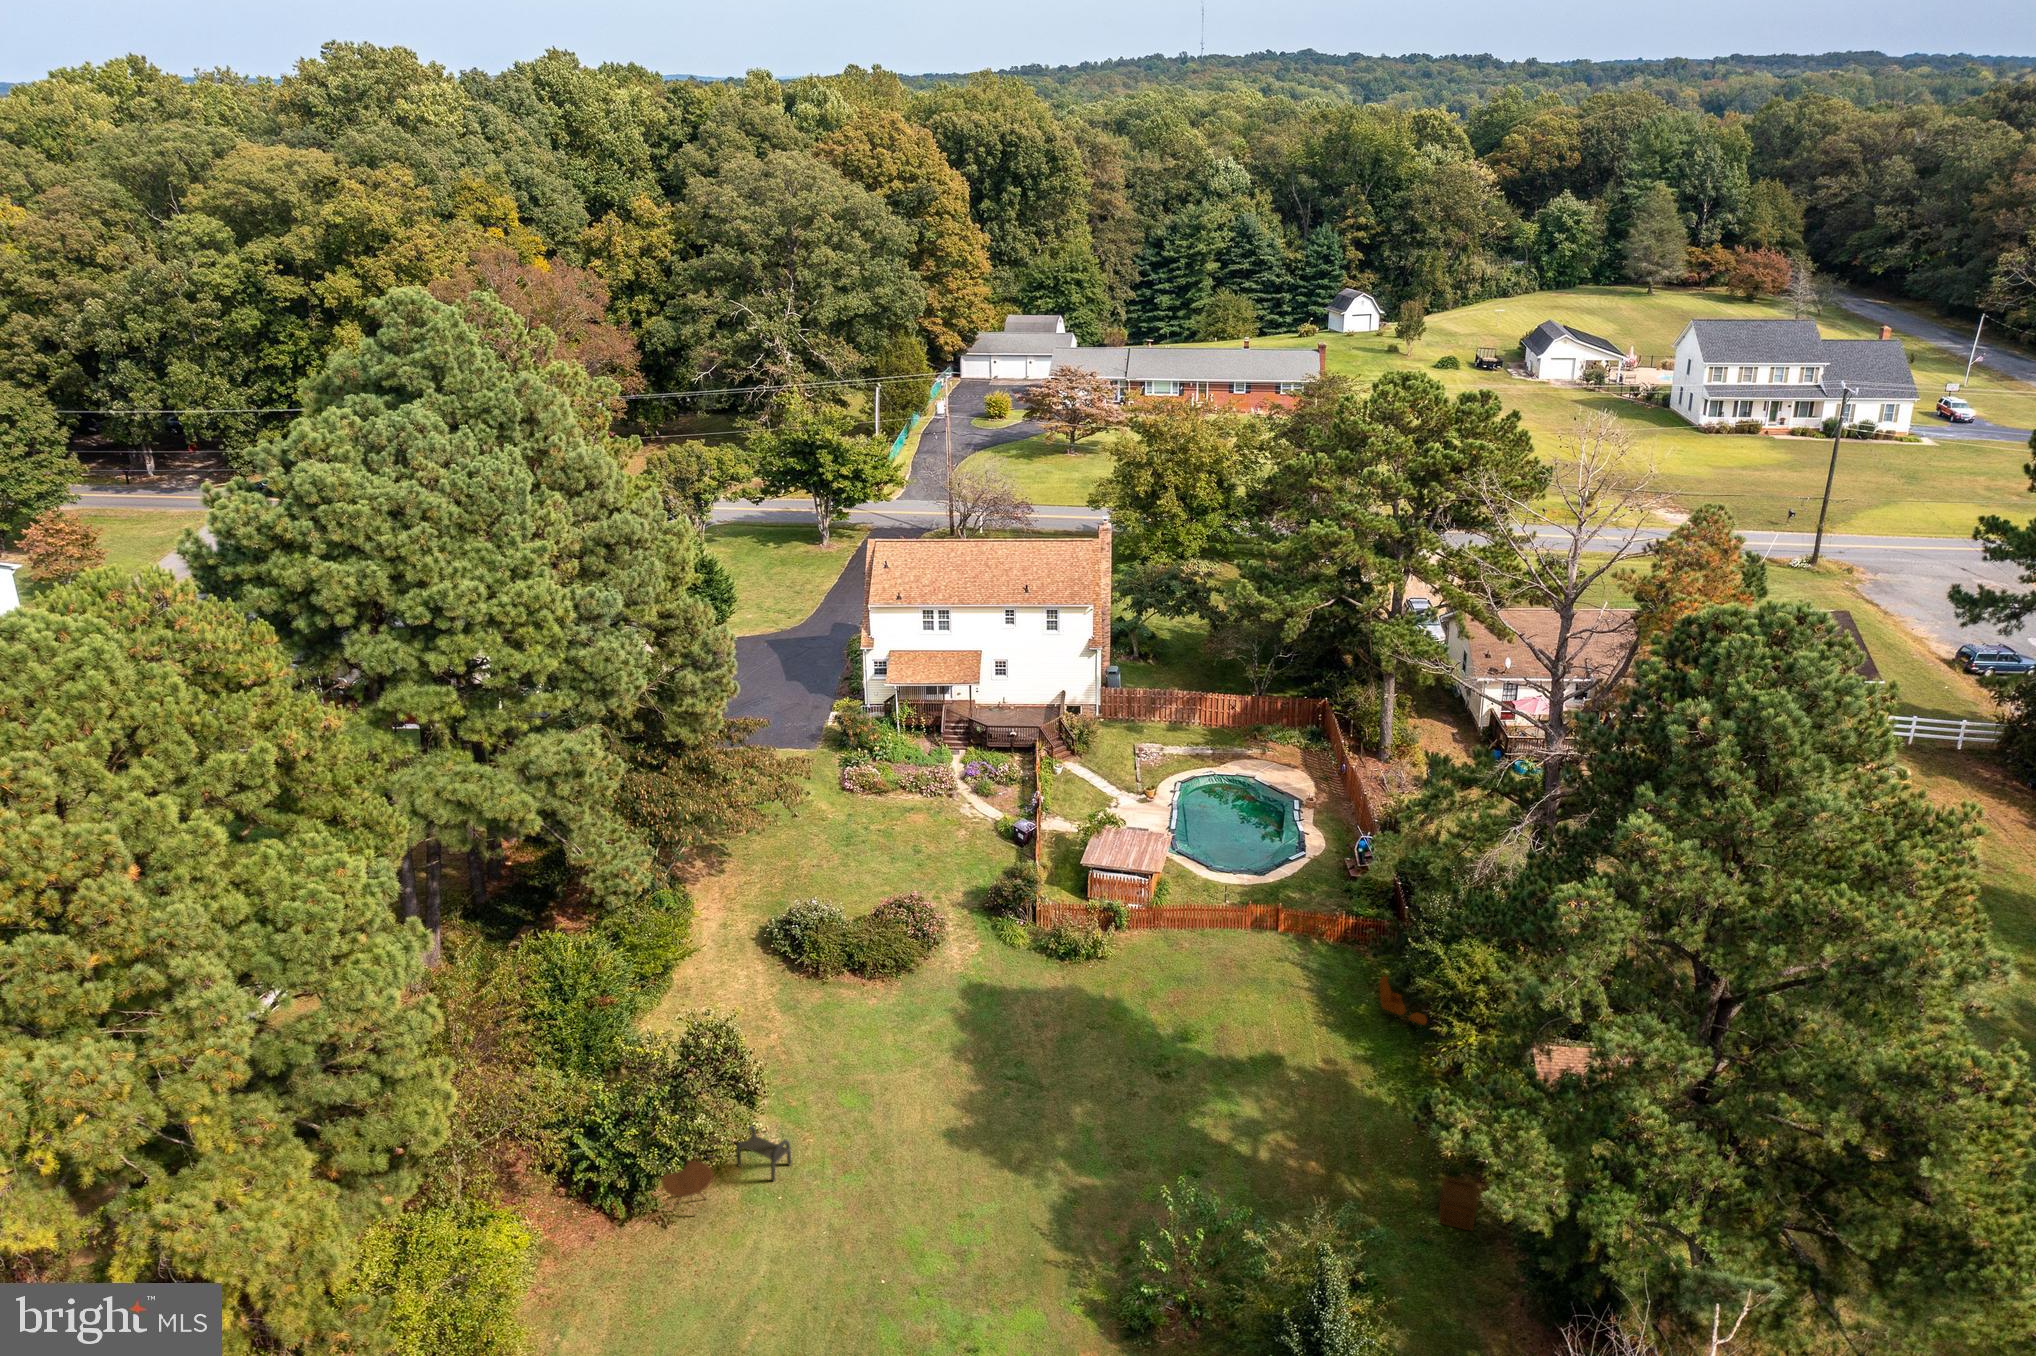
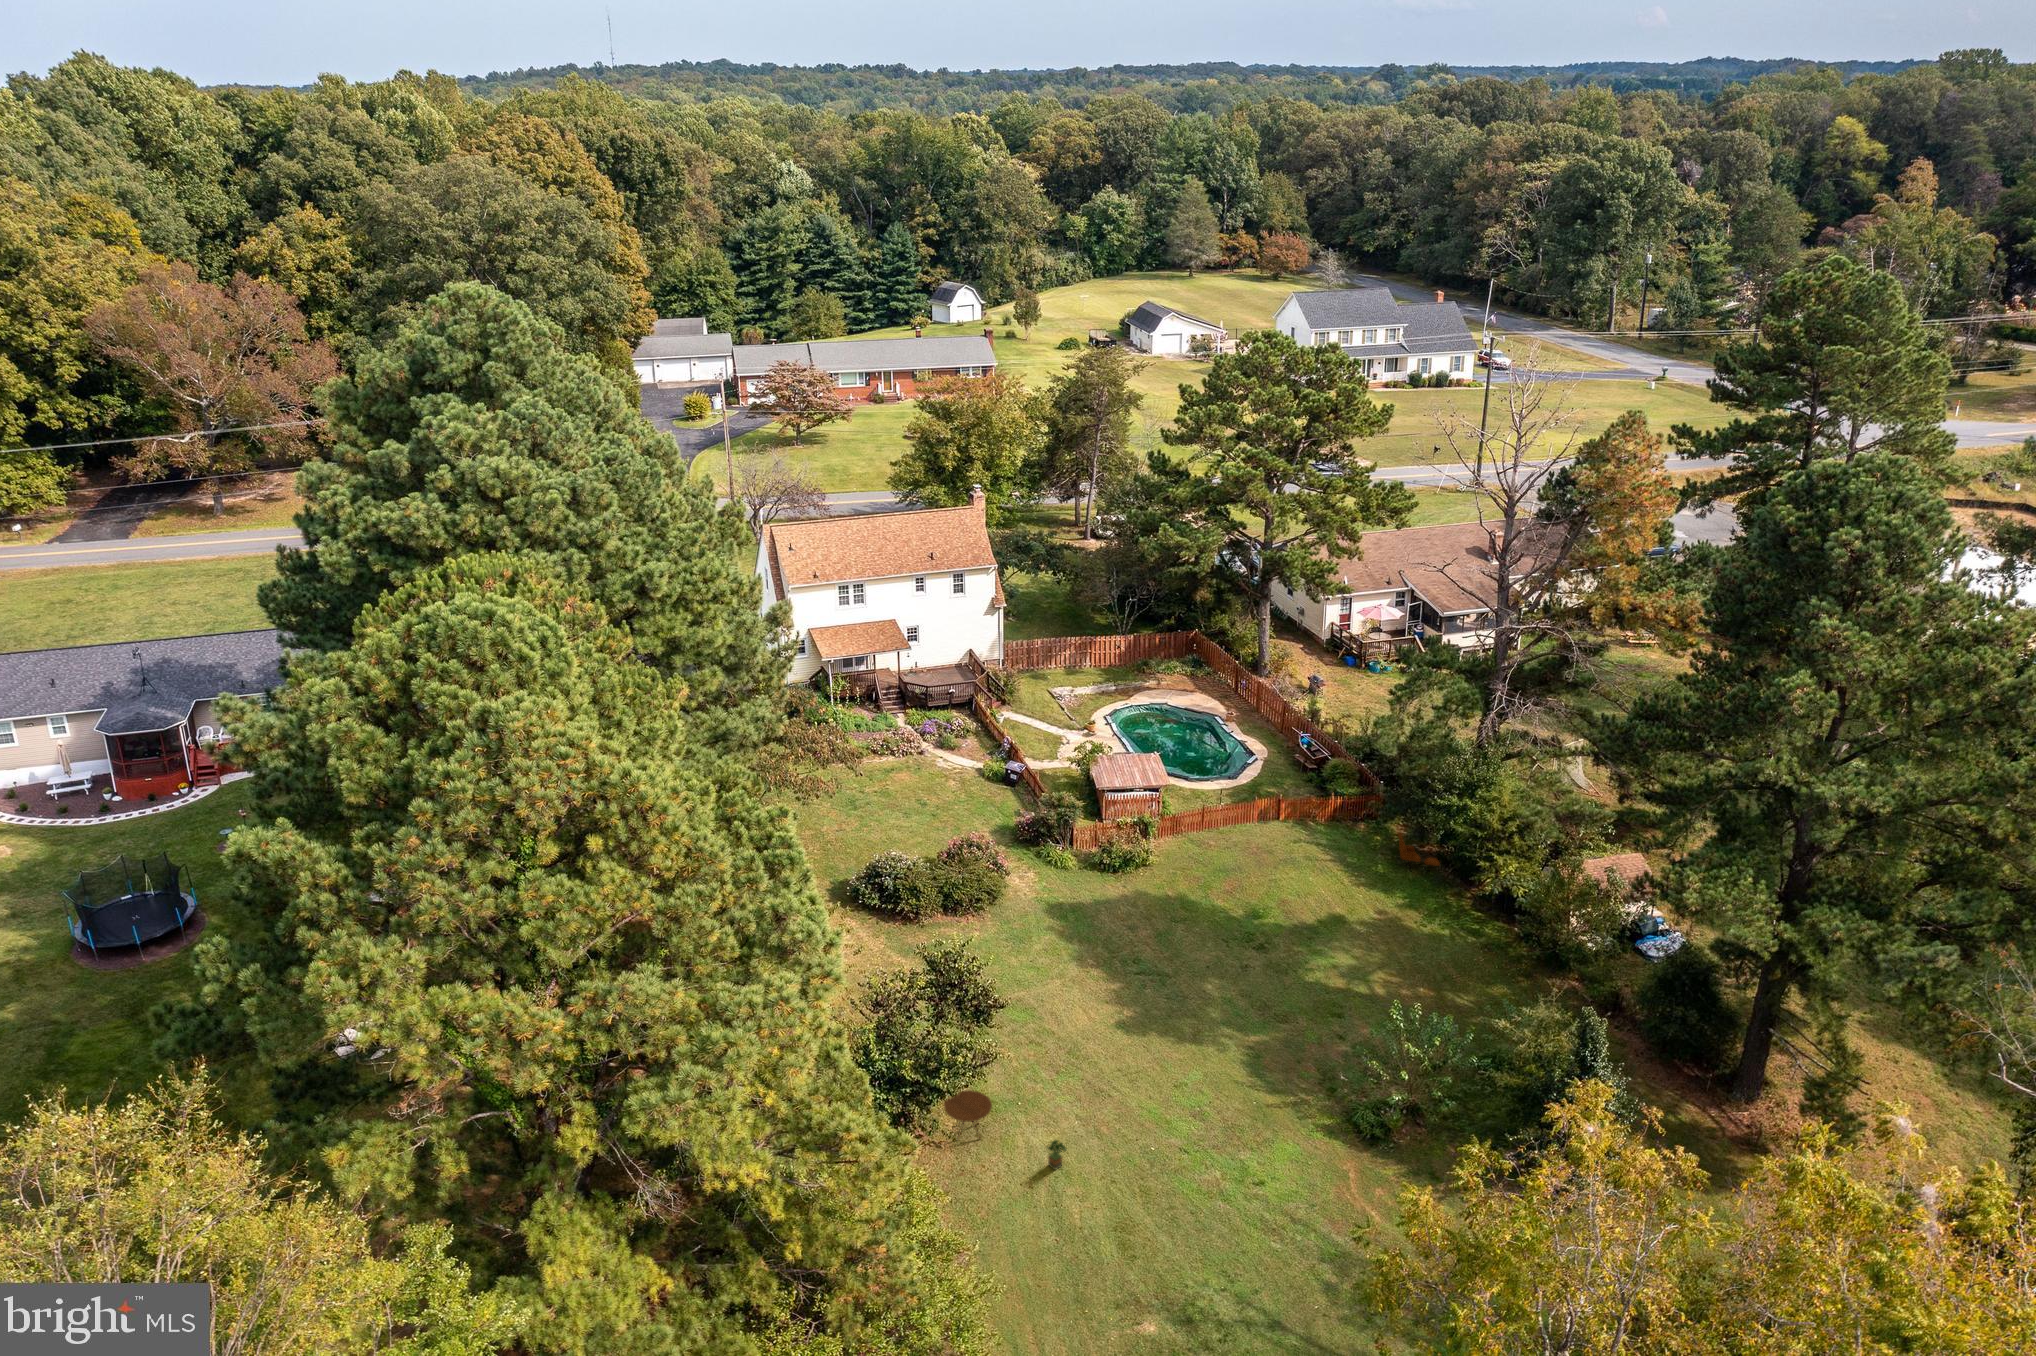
bench: present [736,1126,792,1181] -> none [982,1051,1030,1096]
wooden crate: present [1438,1177,1477,1231] -> none [1540,965,1582,1002]
potted tree: none [731,1238,752,1270] -> present [1047,1140,1066,1170]

